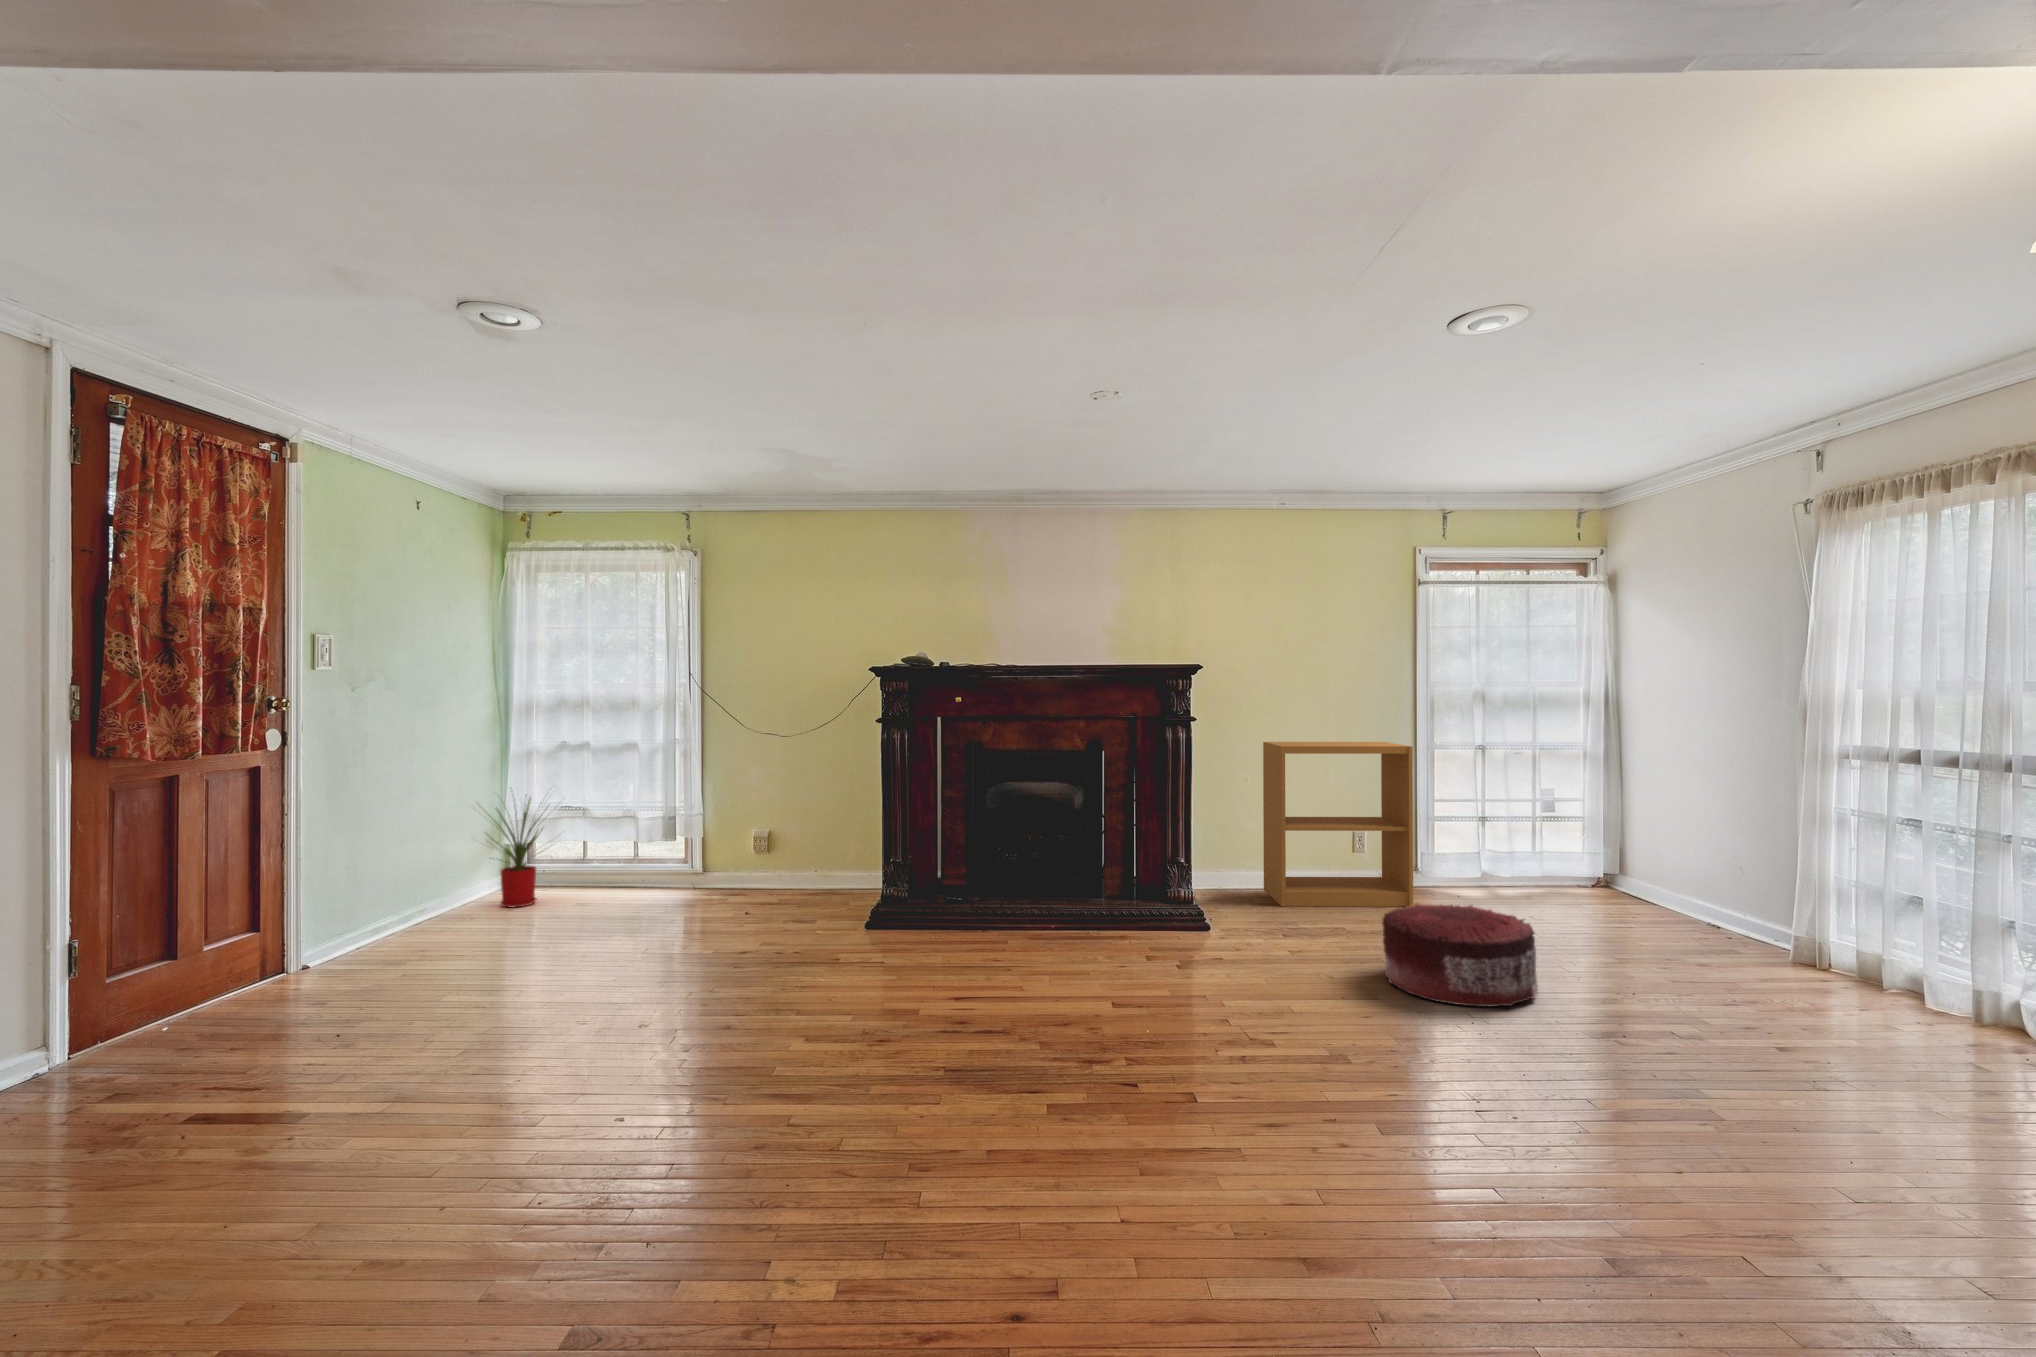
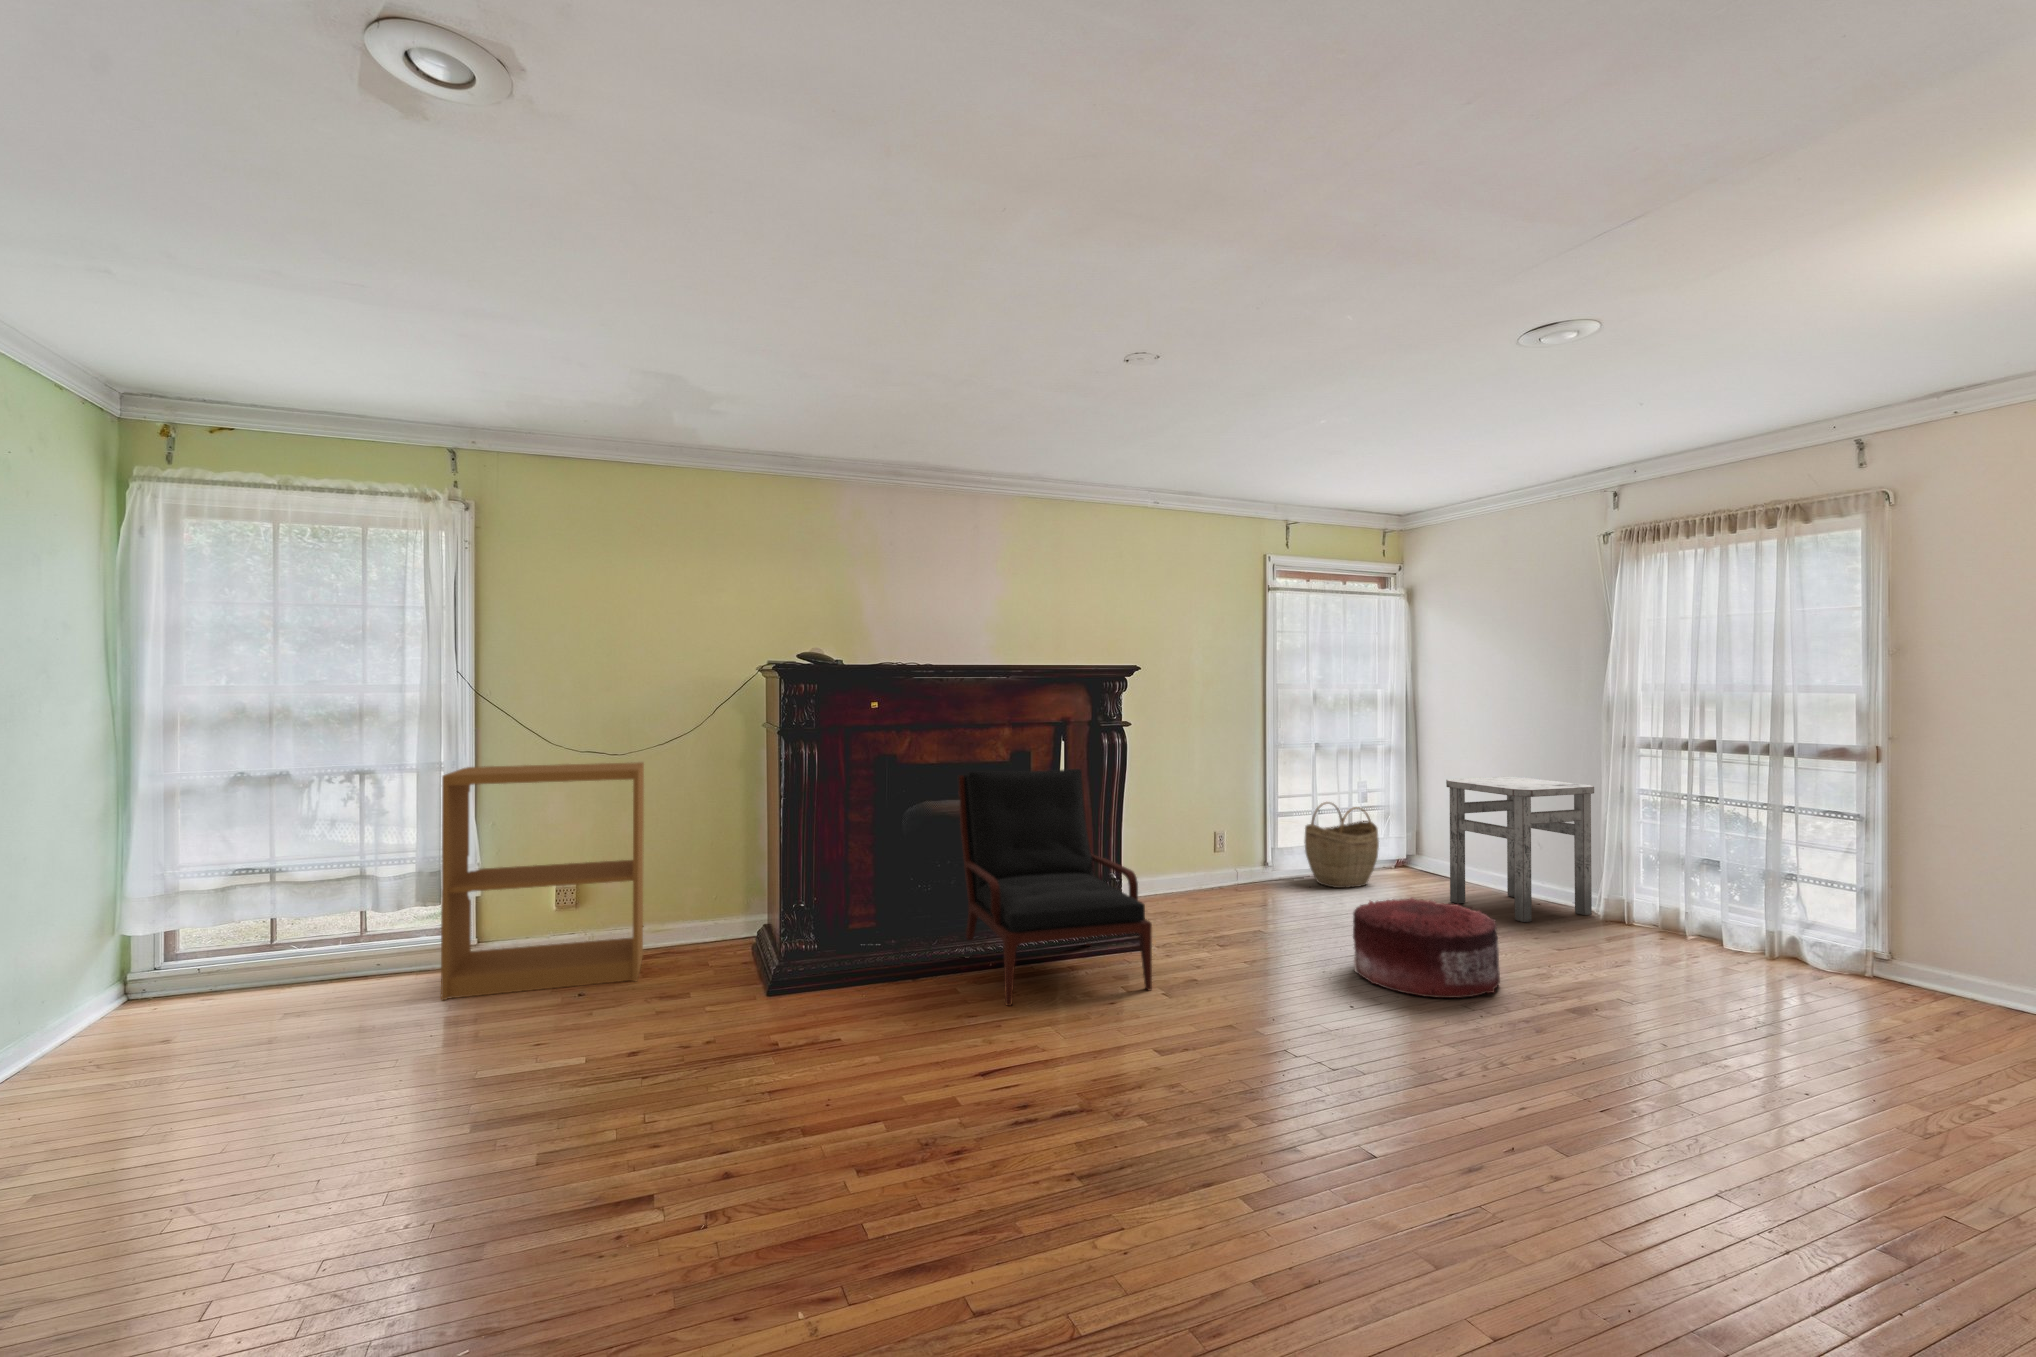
bookshelf: present [1263,742,1413,907] -> present [441,762,644,1000]
armchair: none [1030,759,1168,962] -> present [958,769,1152,1006]
house plant: present [480,788,547,907] -> none [78,840,257,1036]
side table: none [1605,789,1789,955] -> present [1446,777,1594,922]
woven basket: none [1463,809,1549,902] -> present [1304,802,1379,888]

